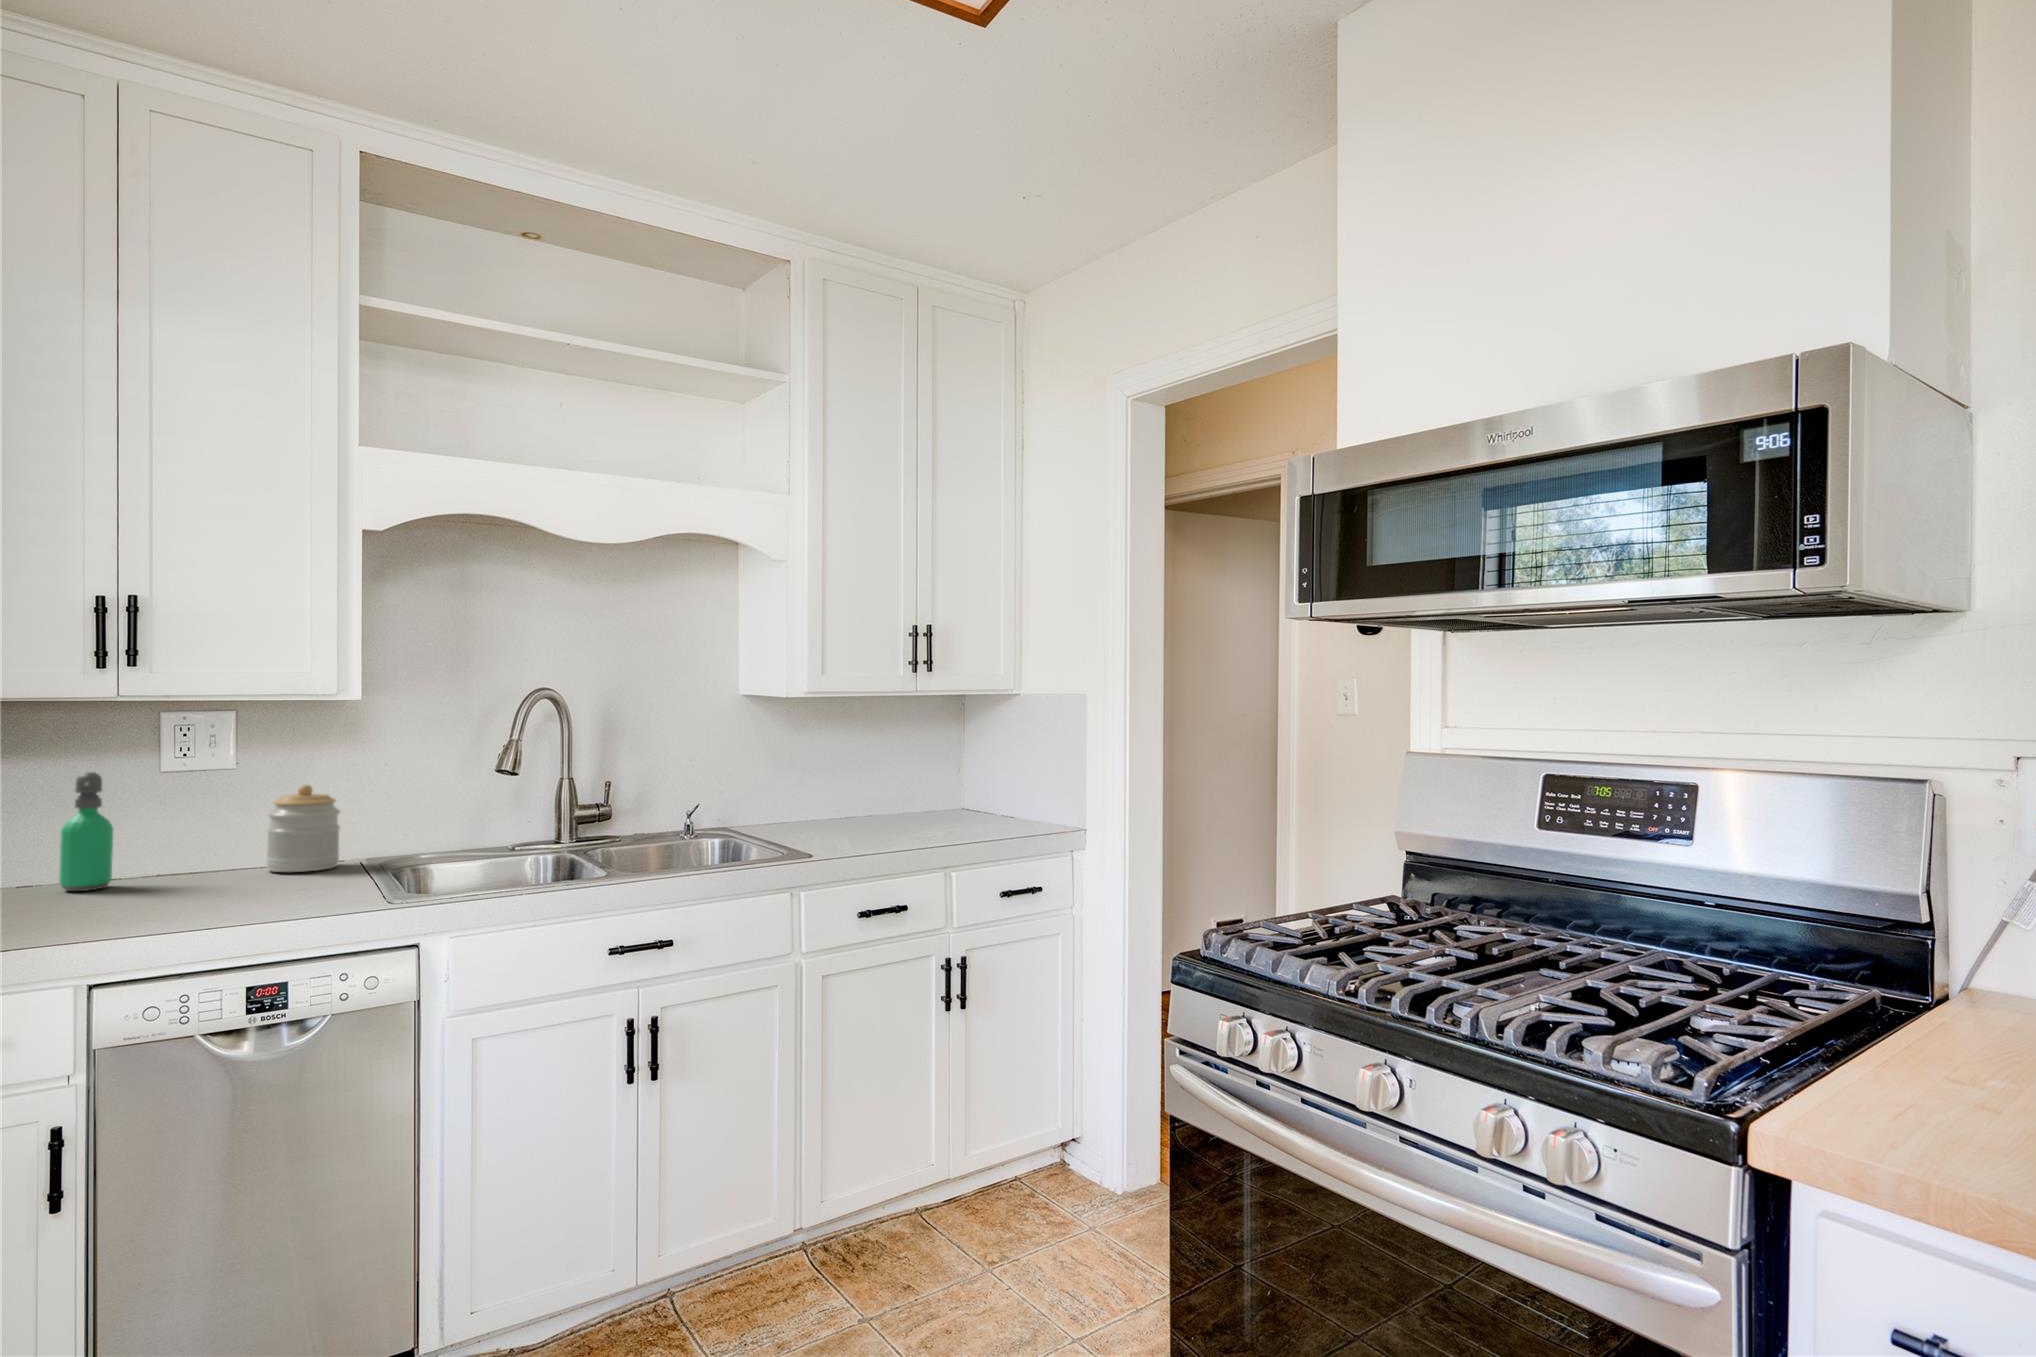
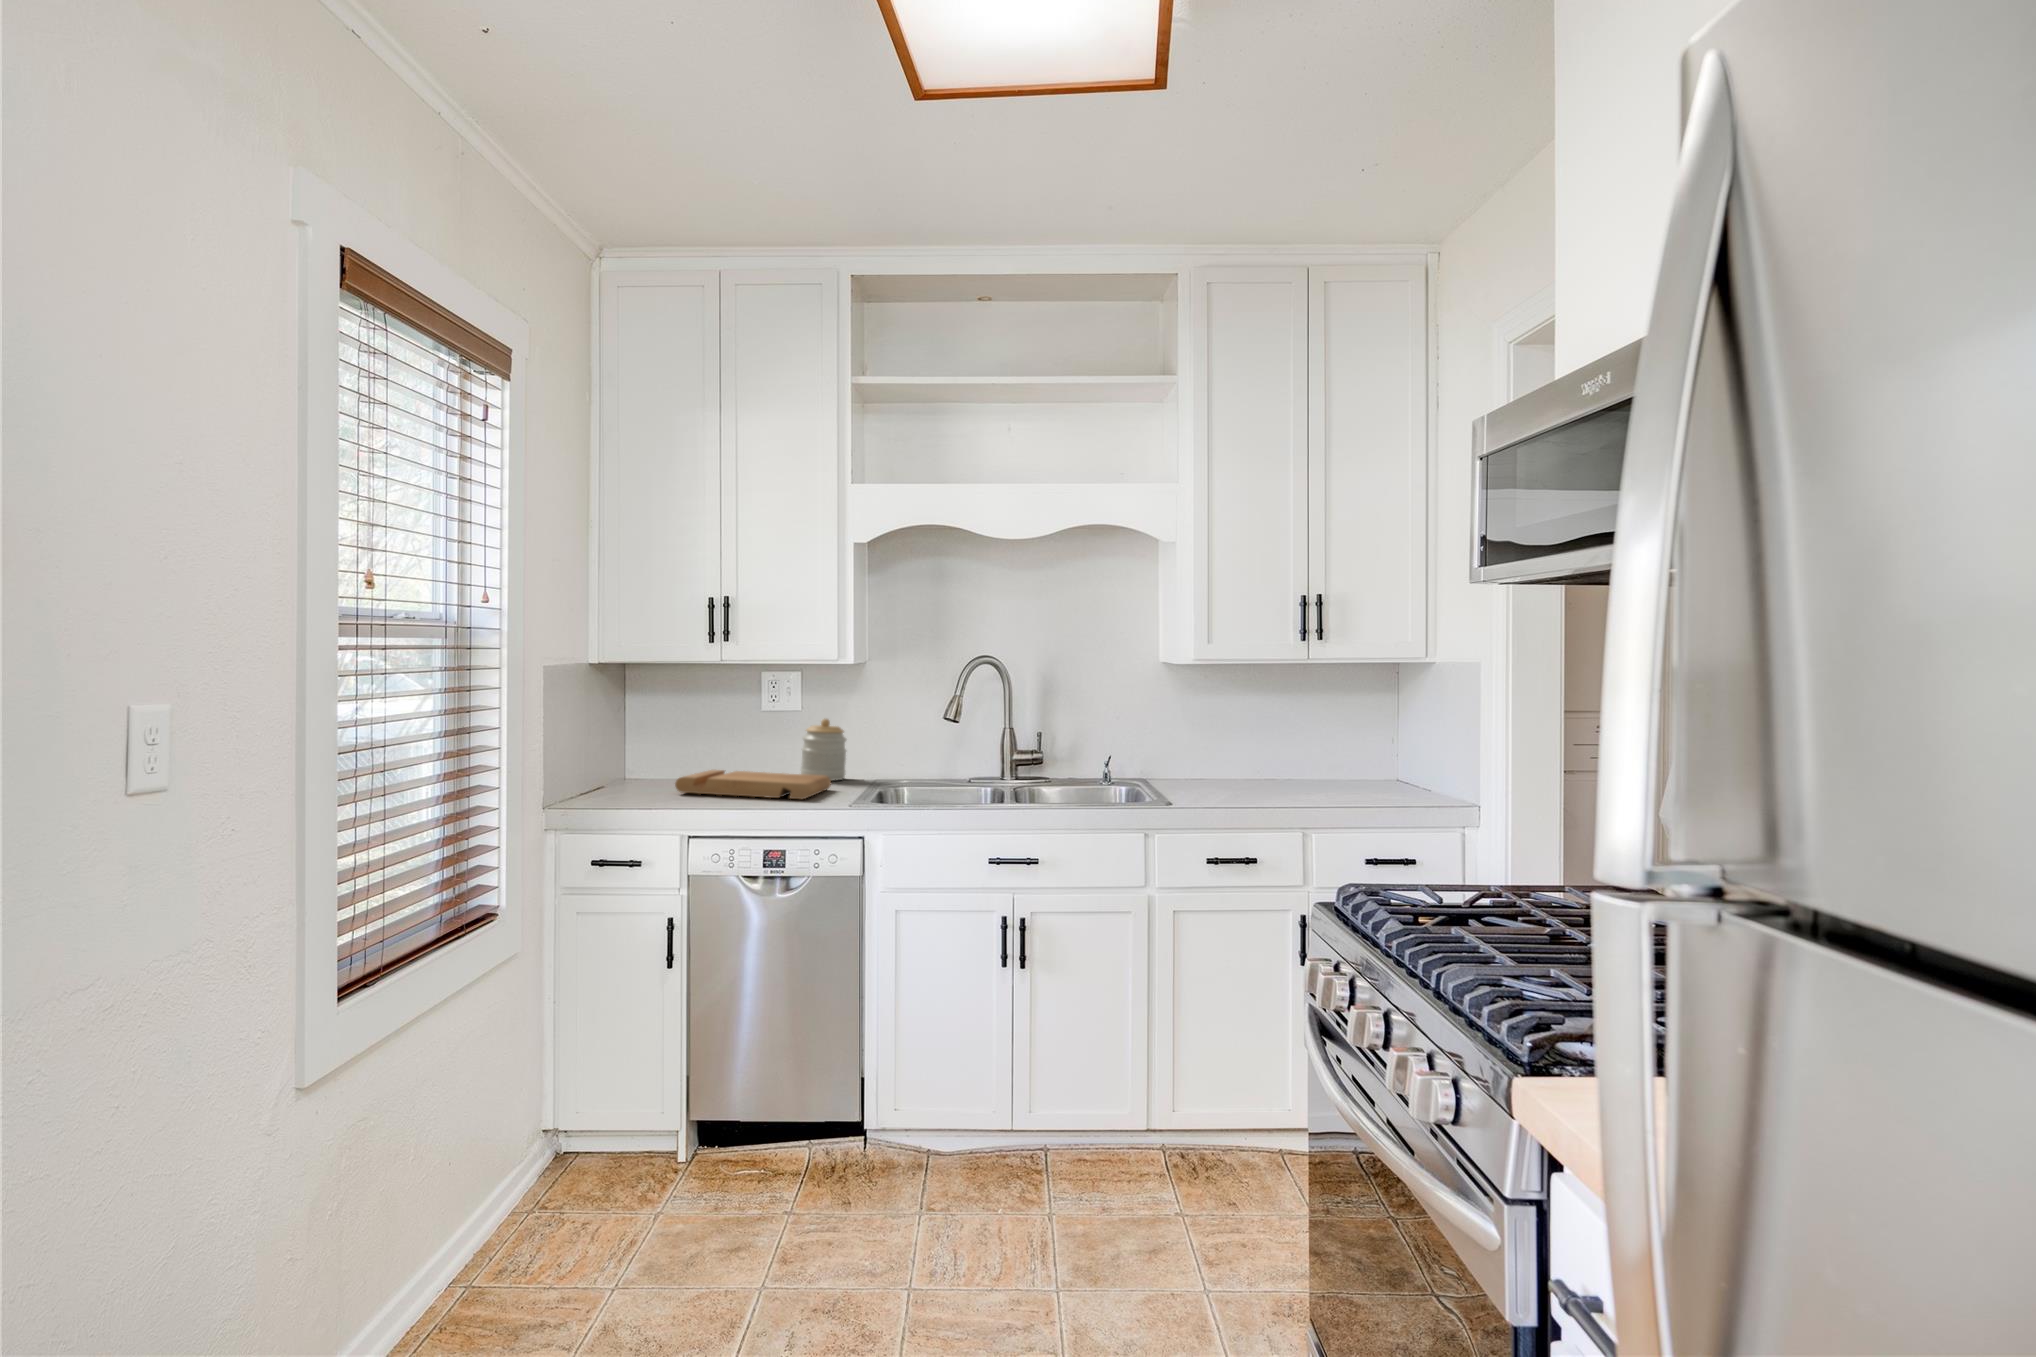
soap dispenser: present [59,772,113,891] -> none [684,701,714,779]
cutting board: none [73,866,335,918] -> present [675,770,831,799]

